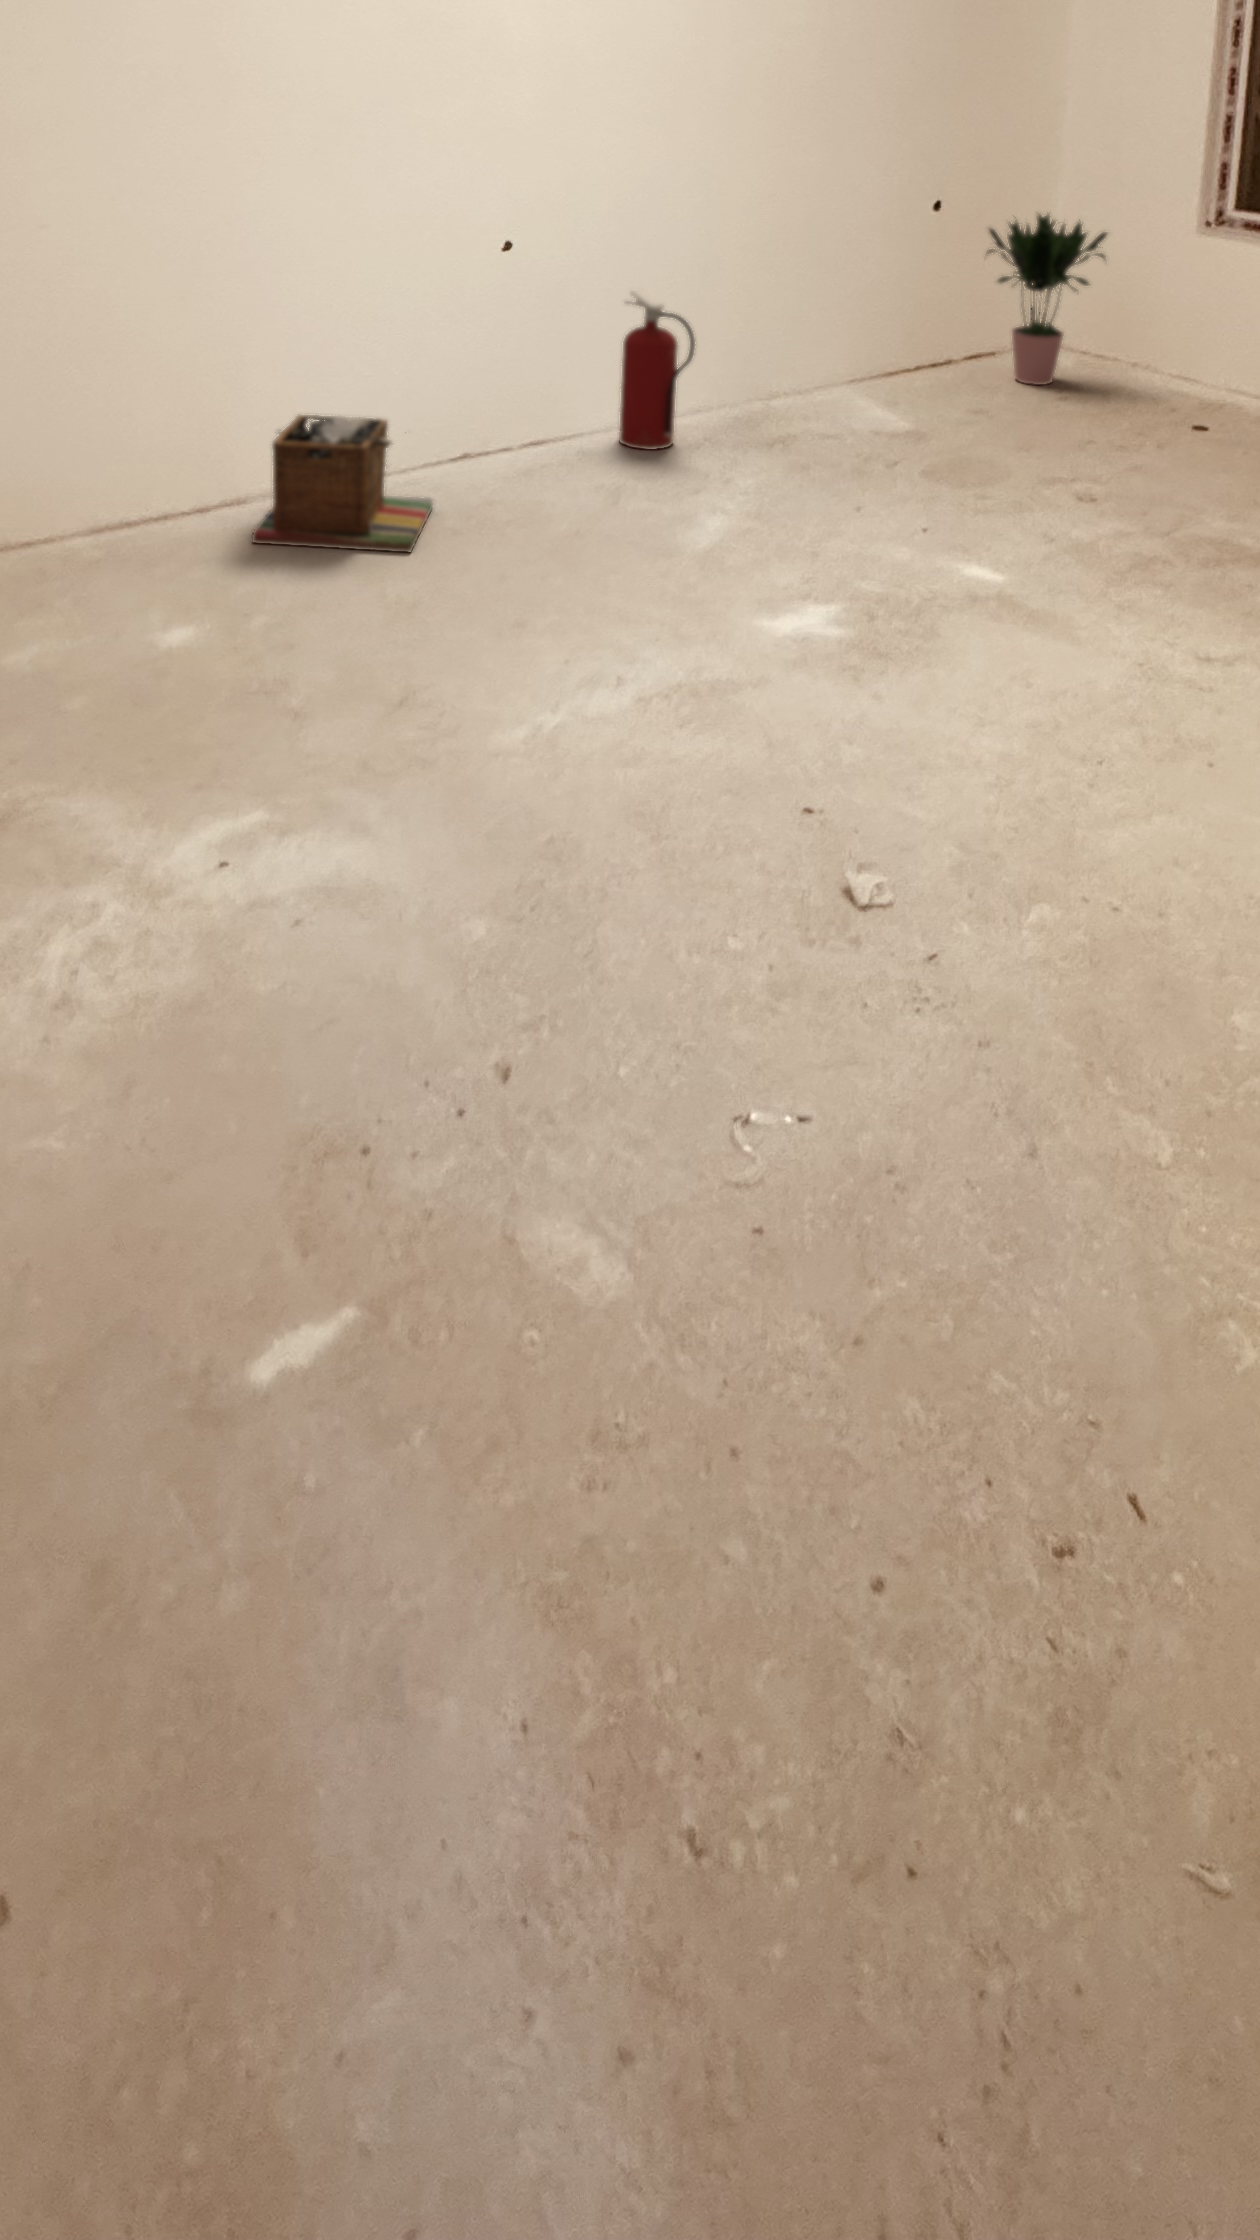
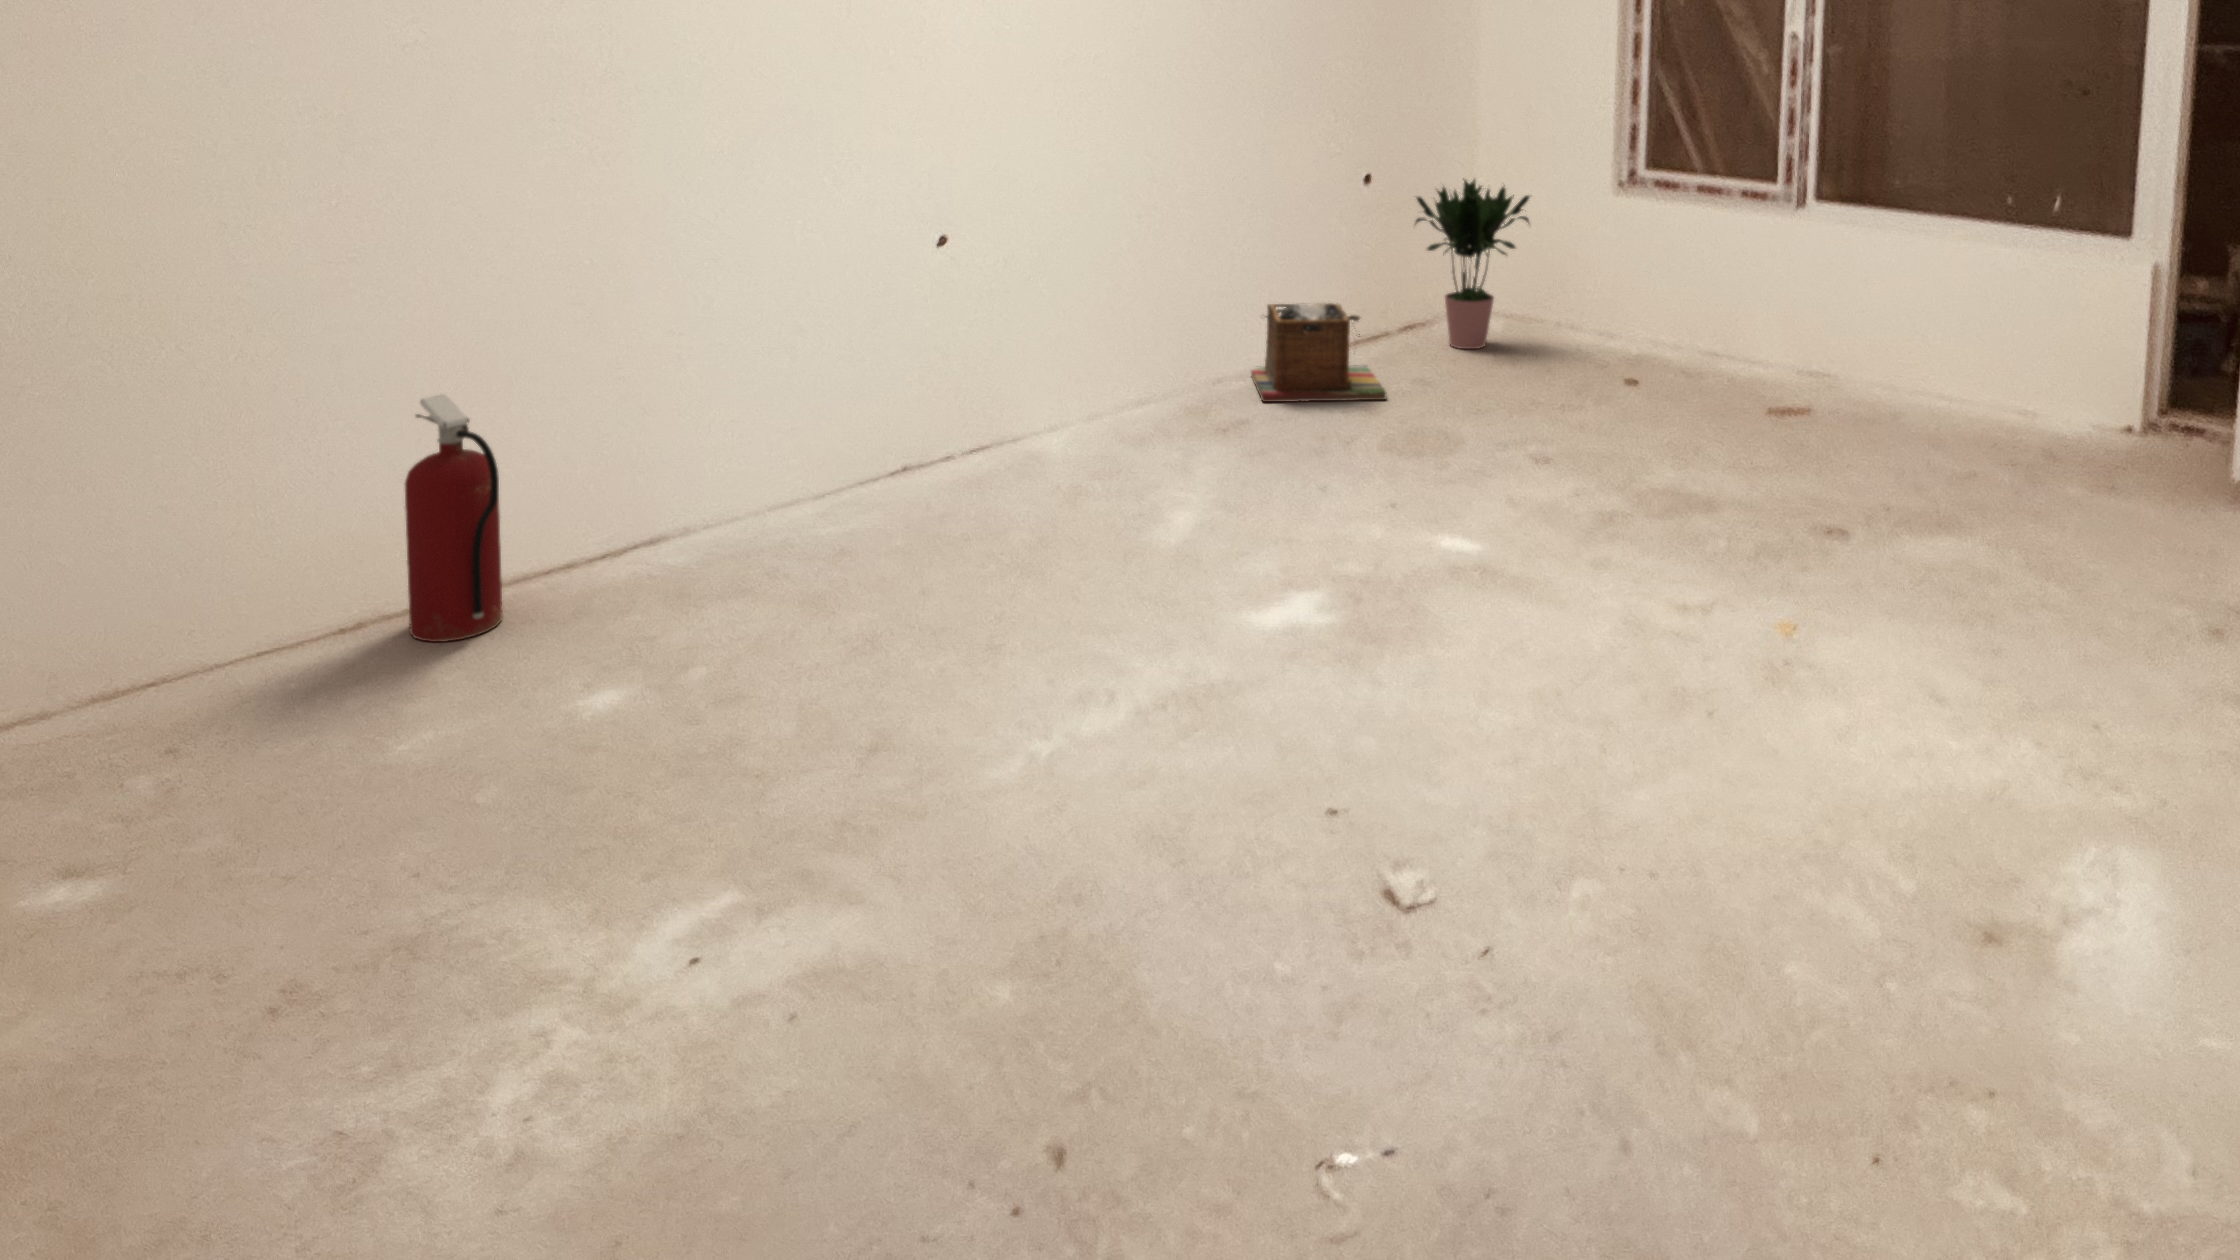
fire extinguisher: present [619,289,695,450] -> present [405,394,503,642]
laundry basket: present [252,415,433,552] -> present [1251,303,1386,402]

